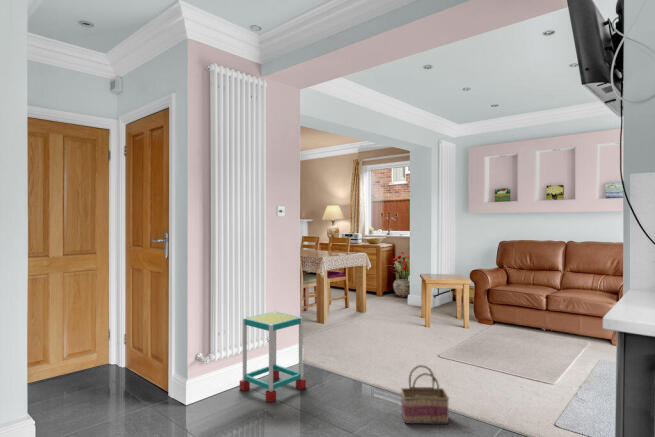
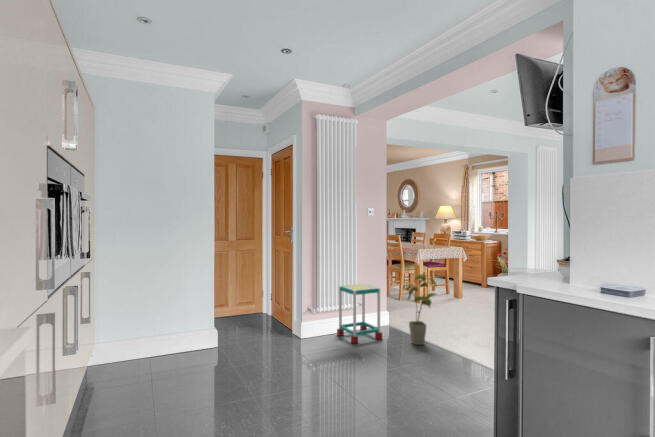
house plant: none [334,295,383,392] -> present [404,274,436,345]
basket: present [401,365,449,424] -> none [441,327,476,371]

